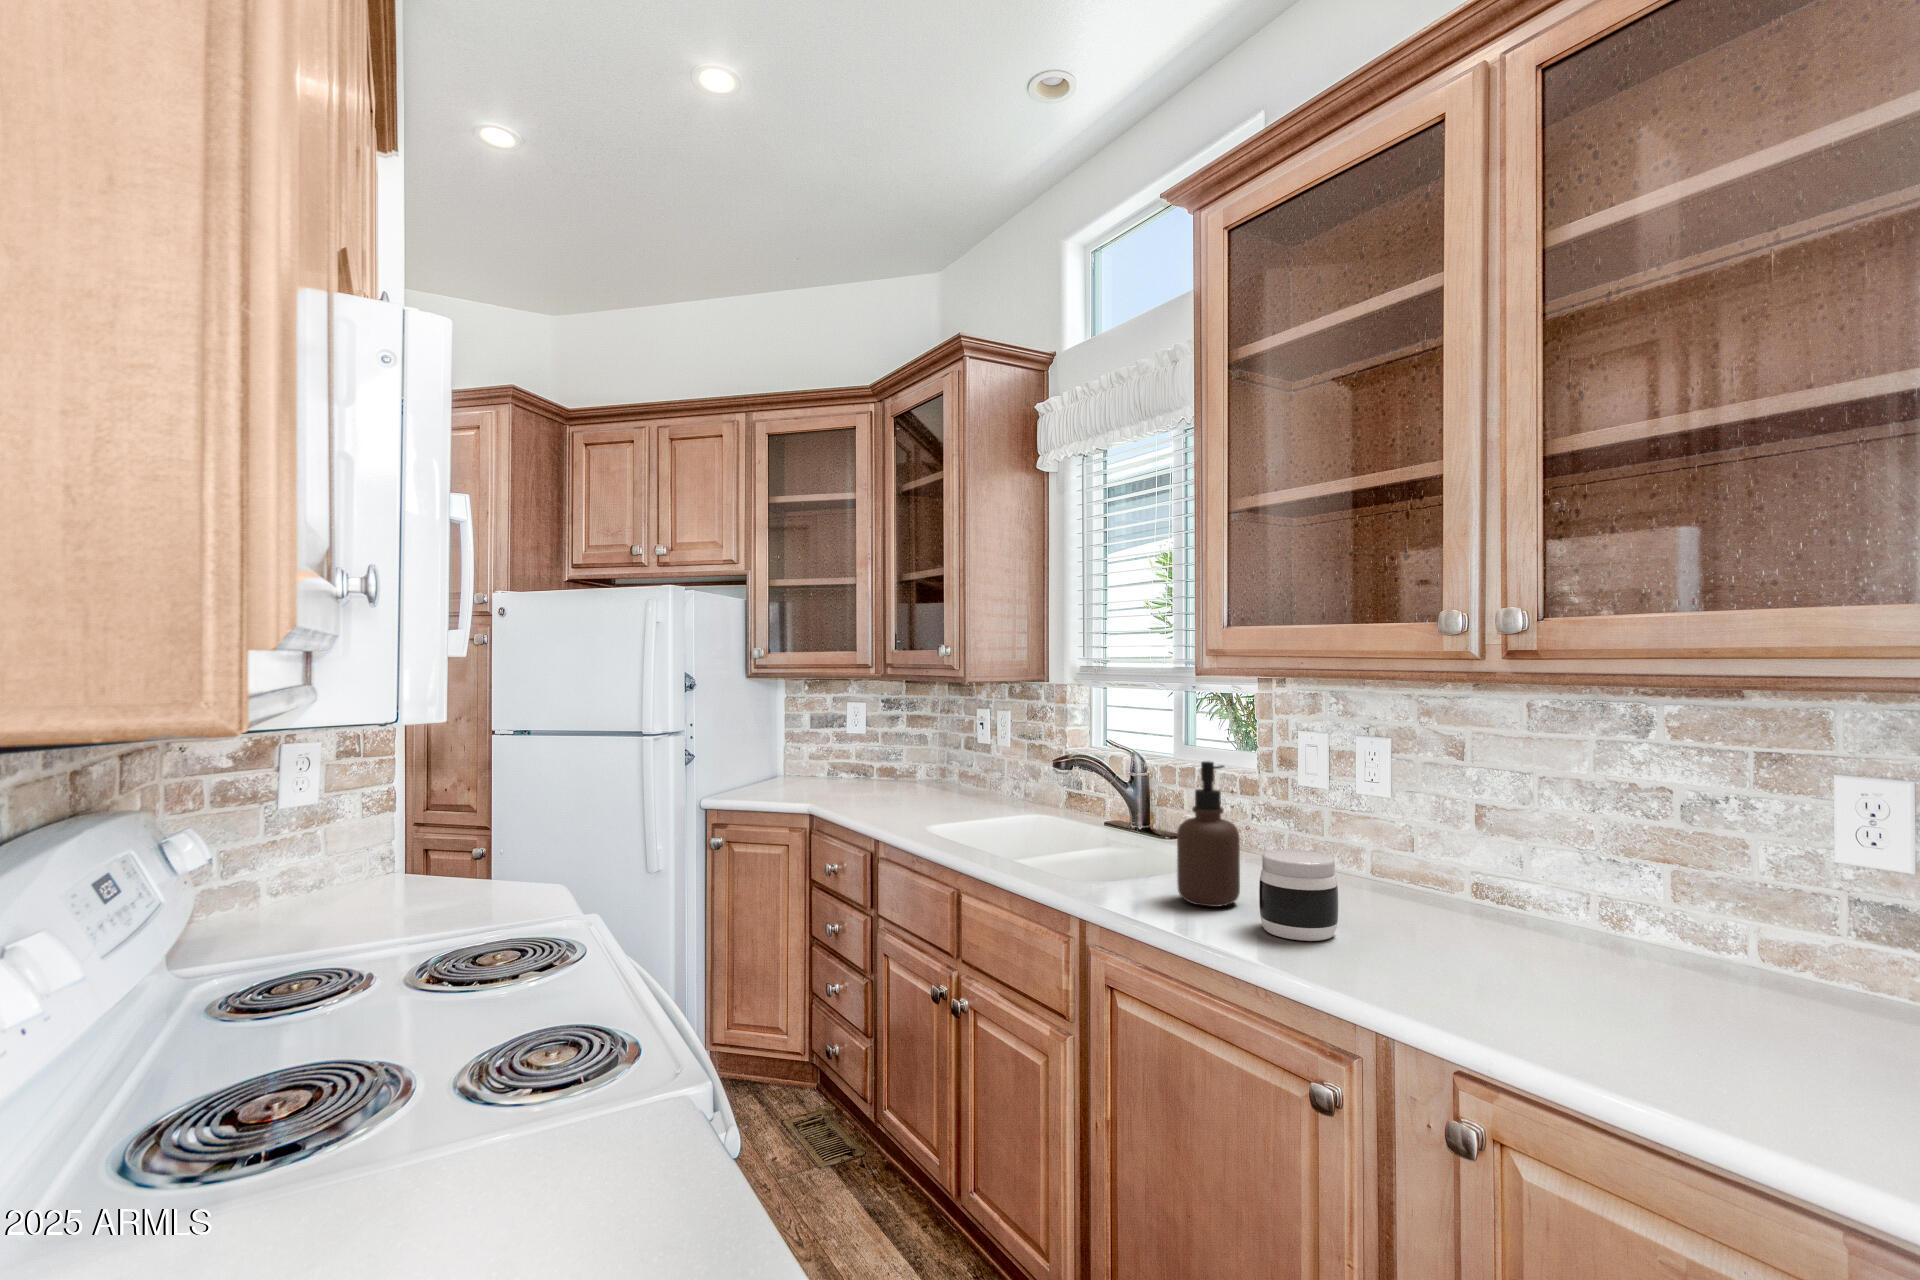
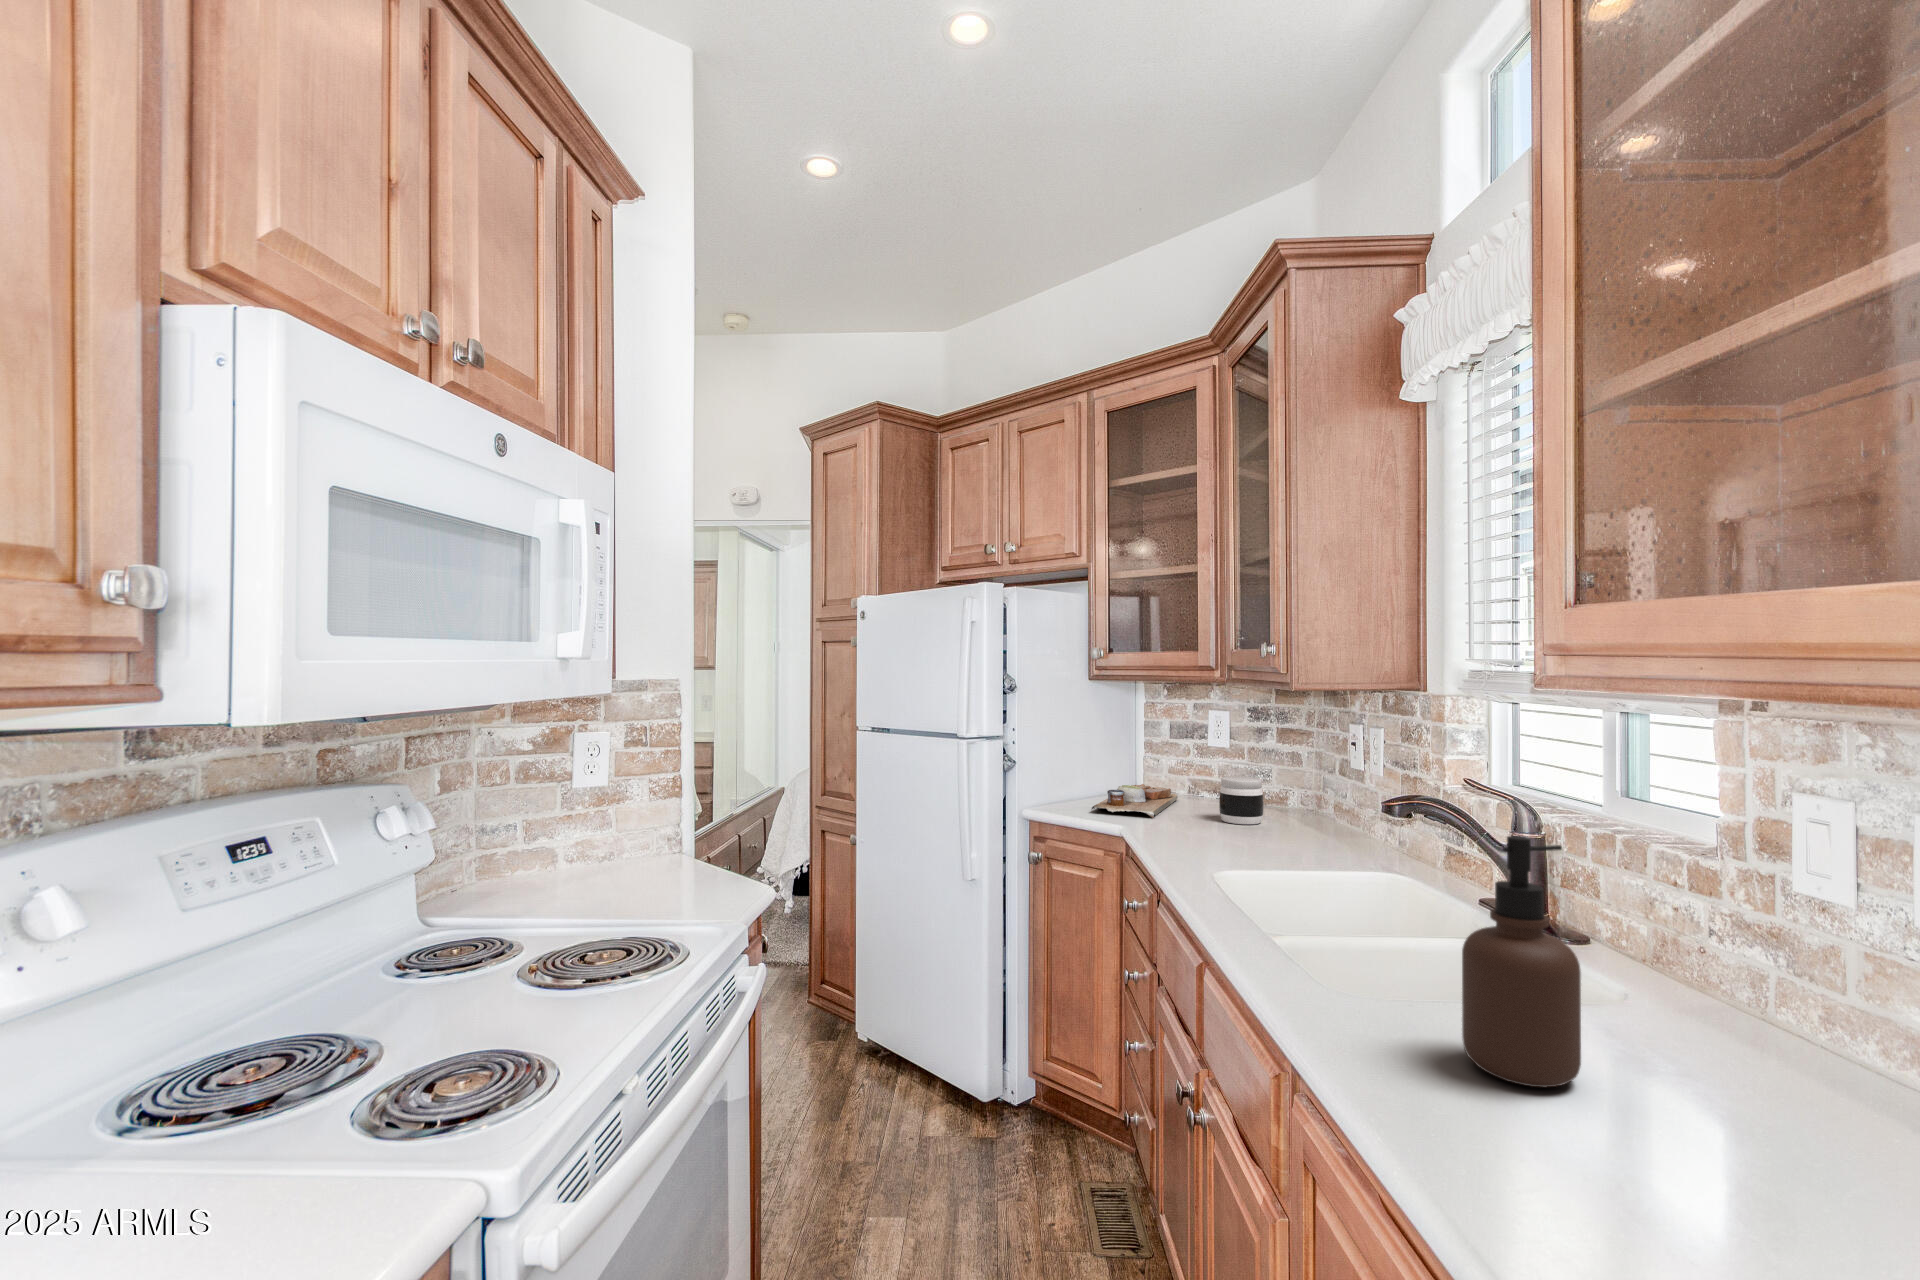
cutting board: none [769,770,826,796] -> present [1092,784,1178,818]
jar: present [1259,849,1338,941] -> present [1219,776,1264,824]

